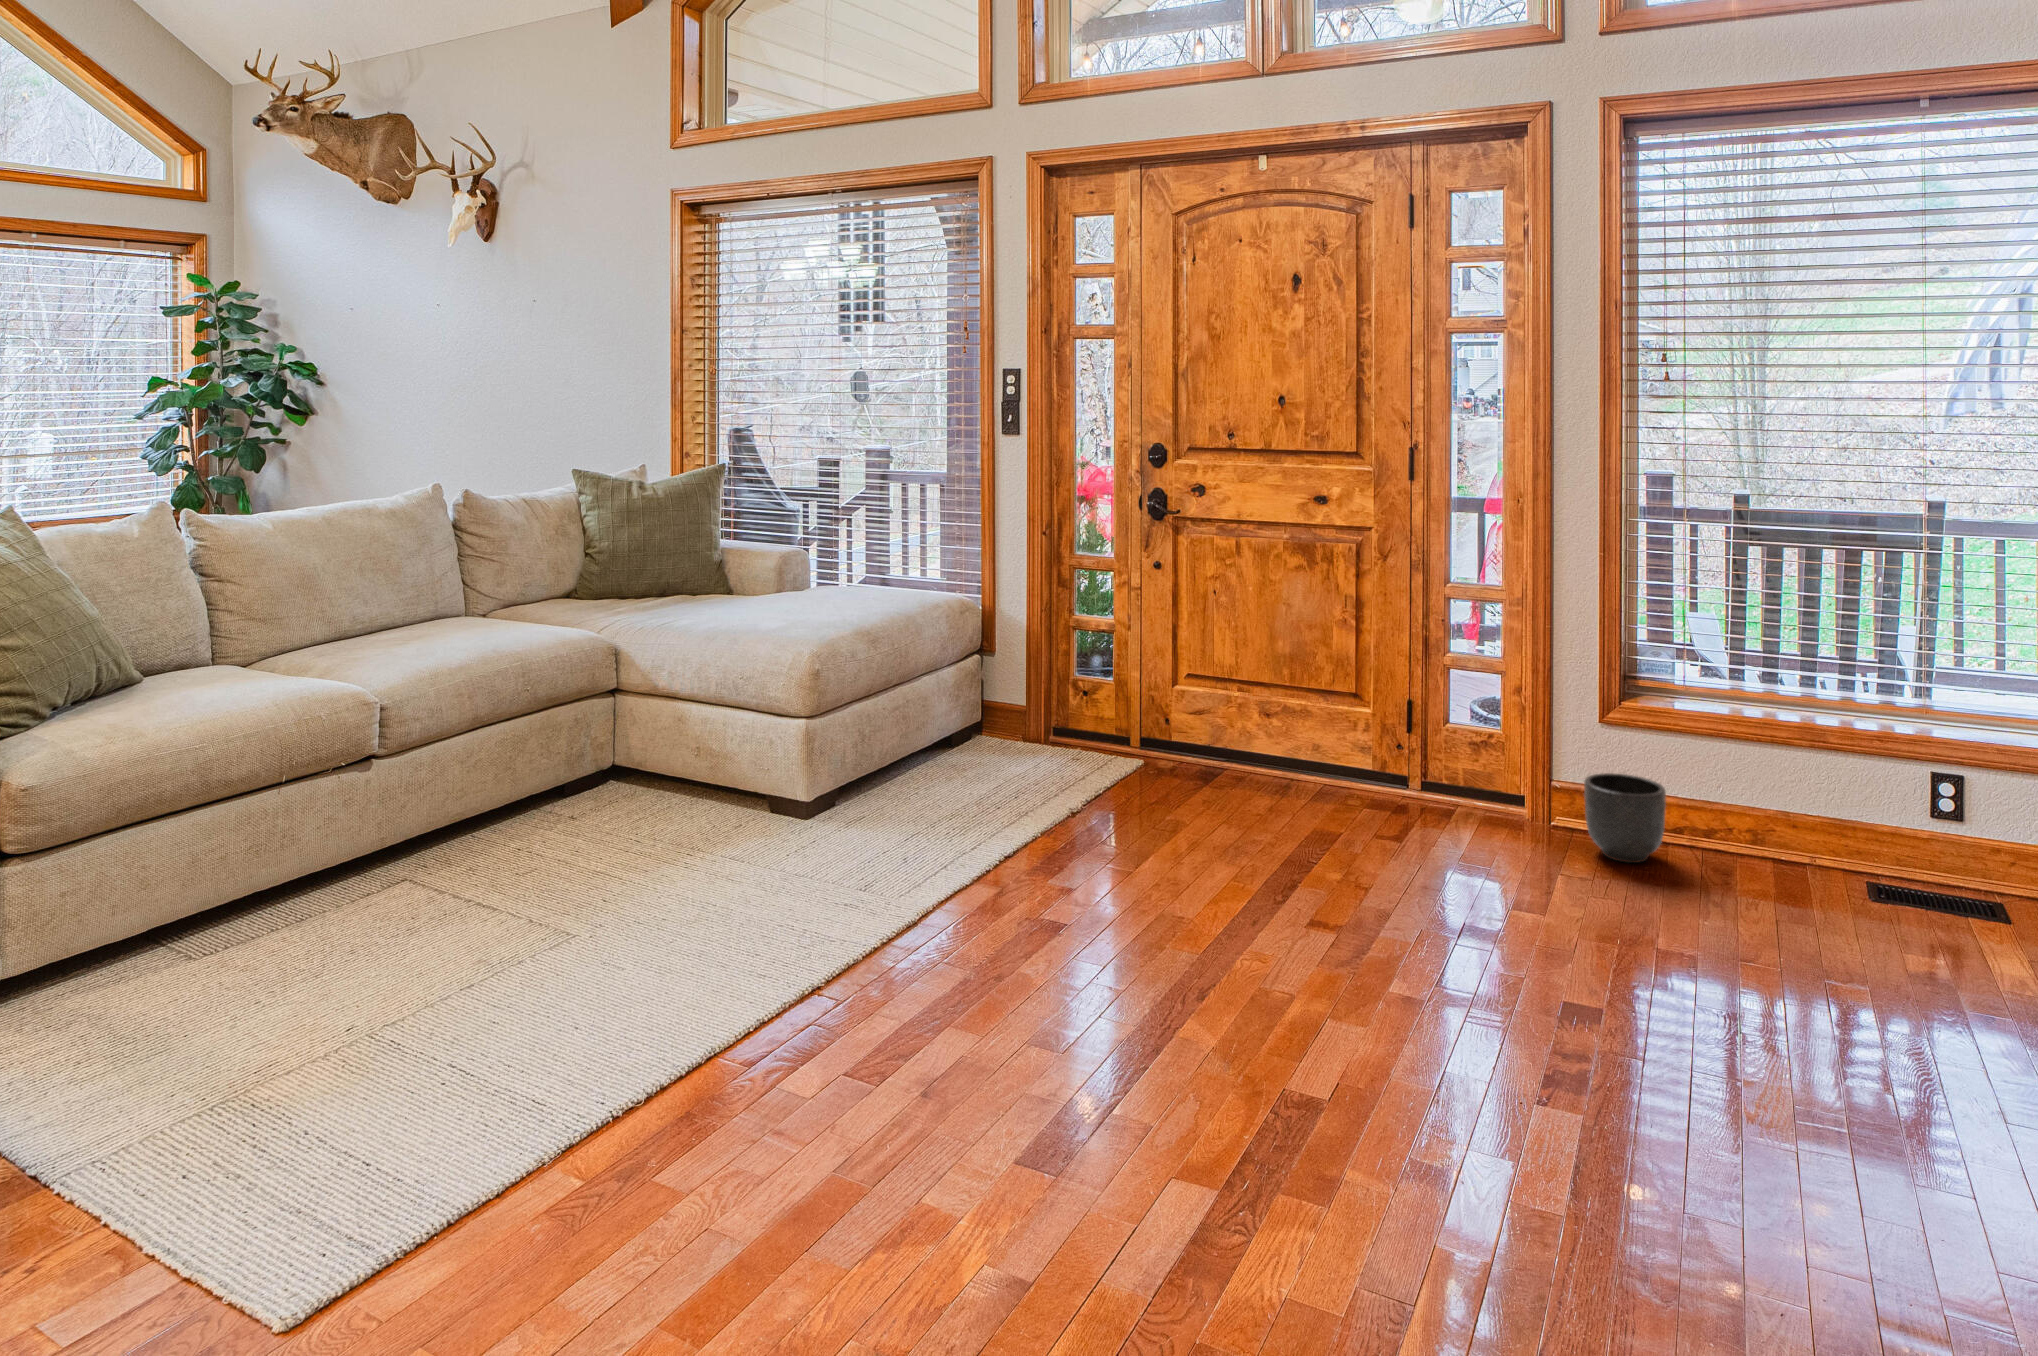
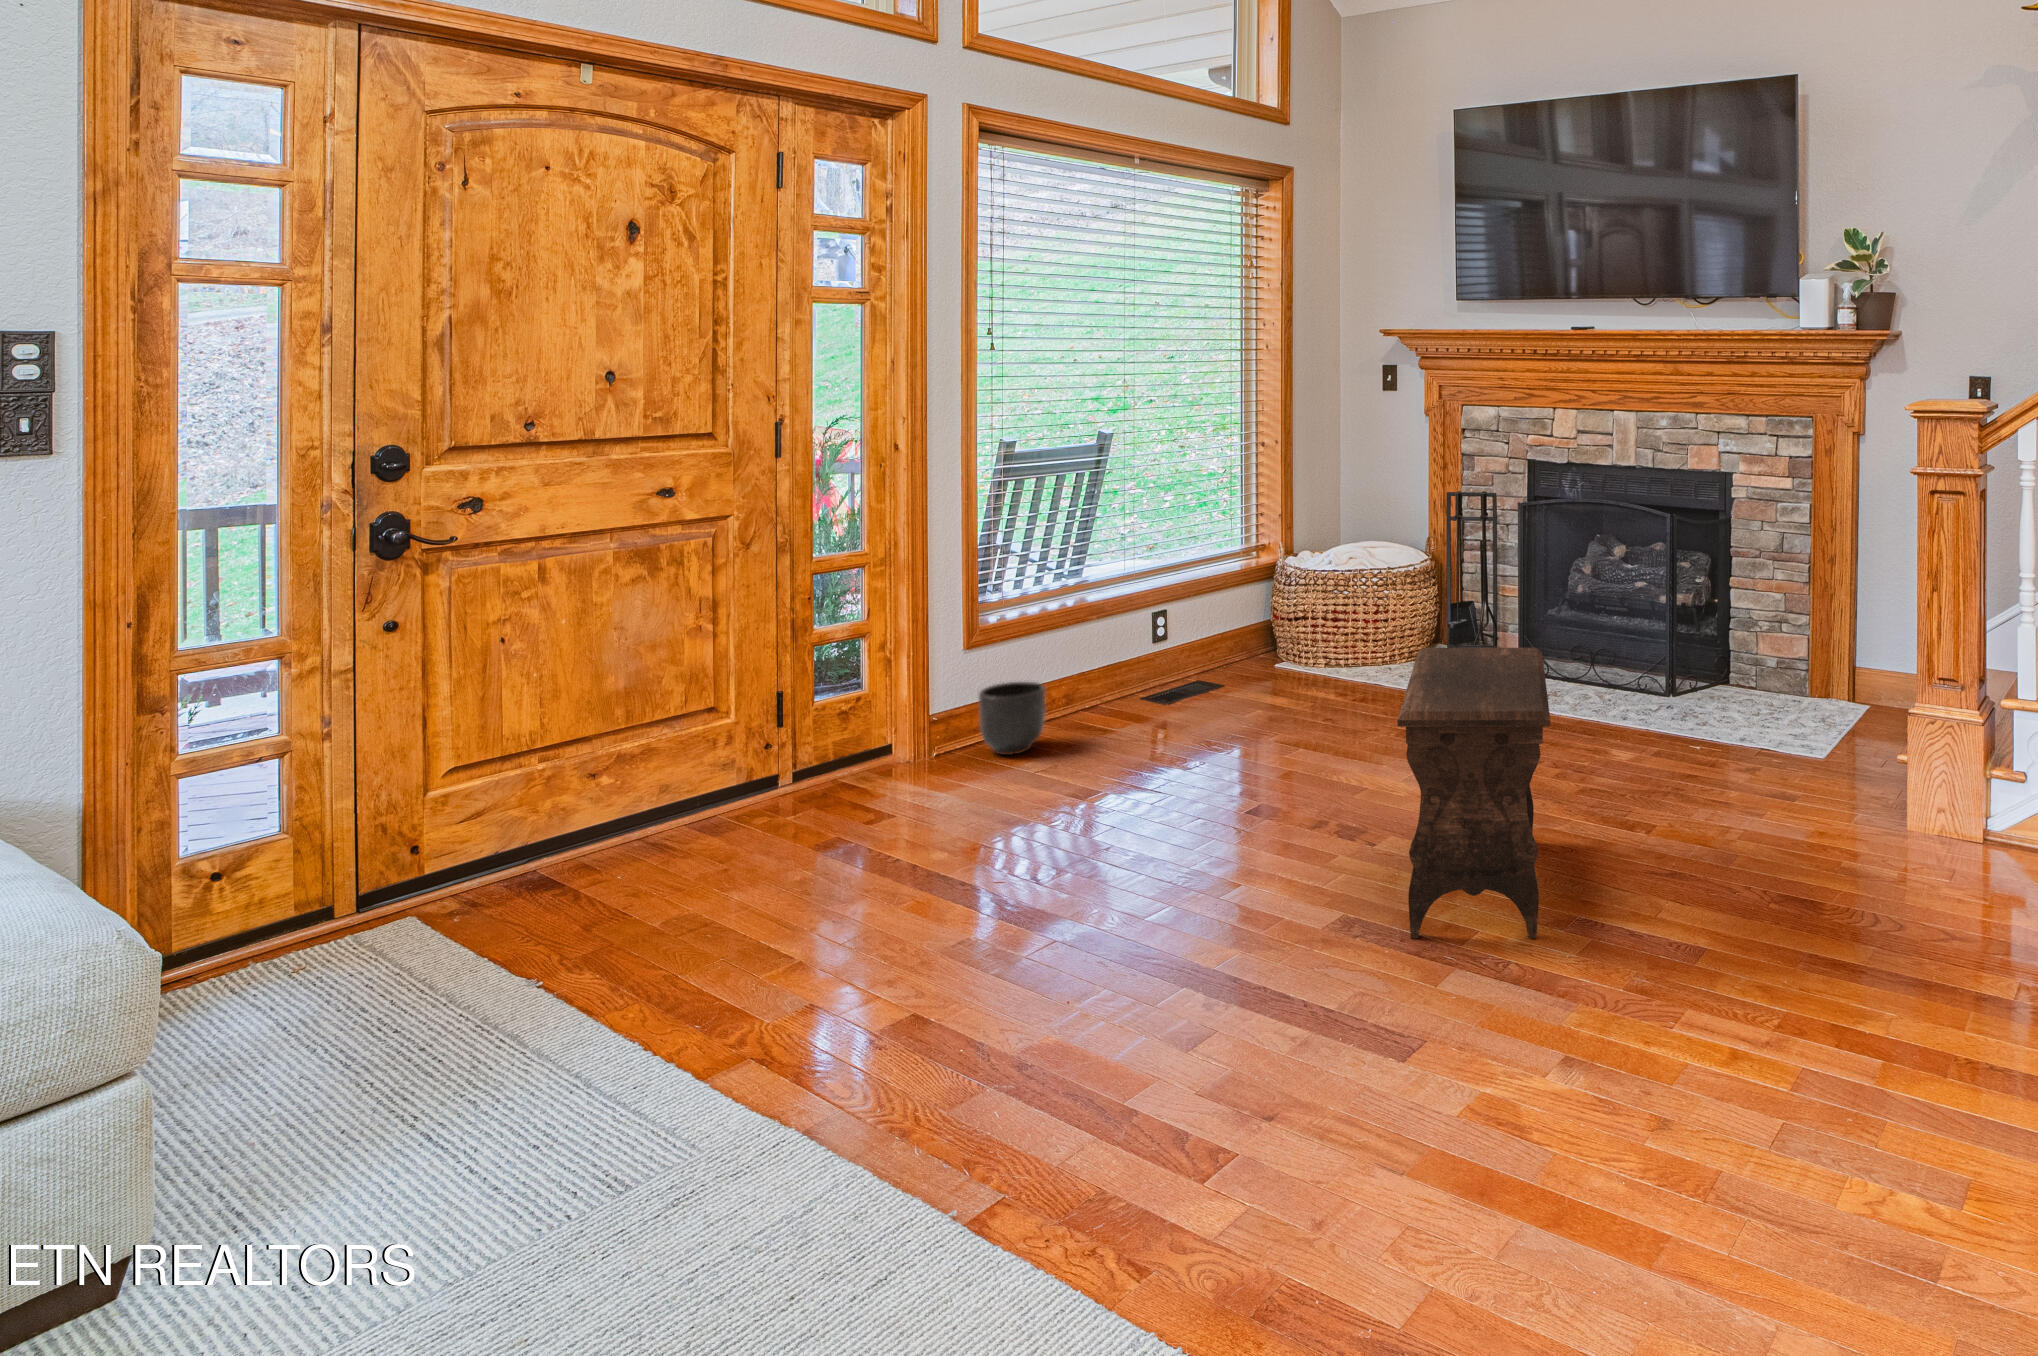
footstool: none [1244,859,1718,1285] -> present [1397,648,1550,938]

